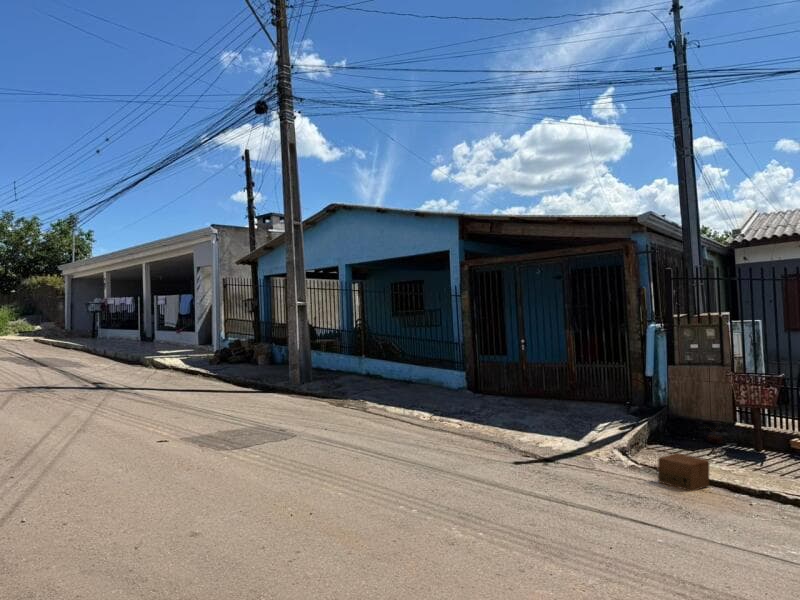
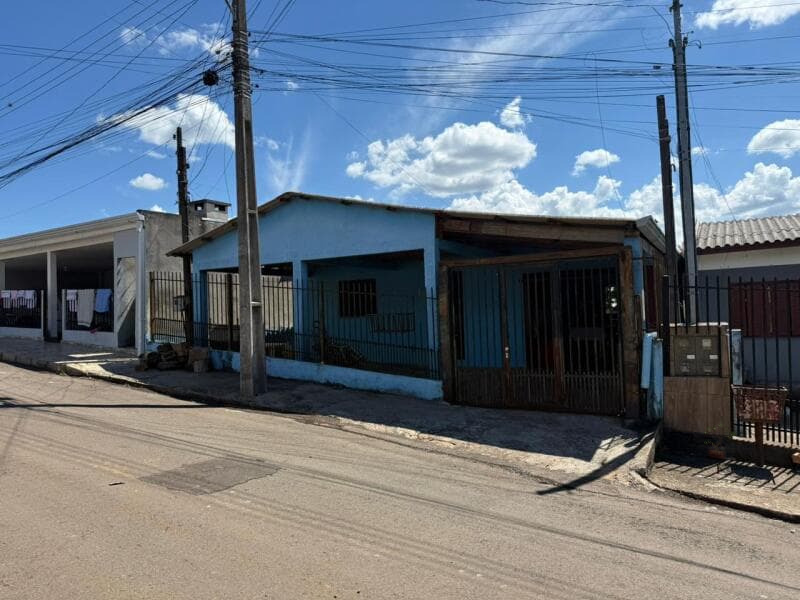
cardboard box: present [658,453,709,491] -> none [694,477,745,521]

